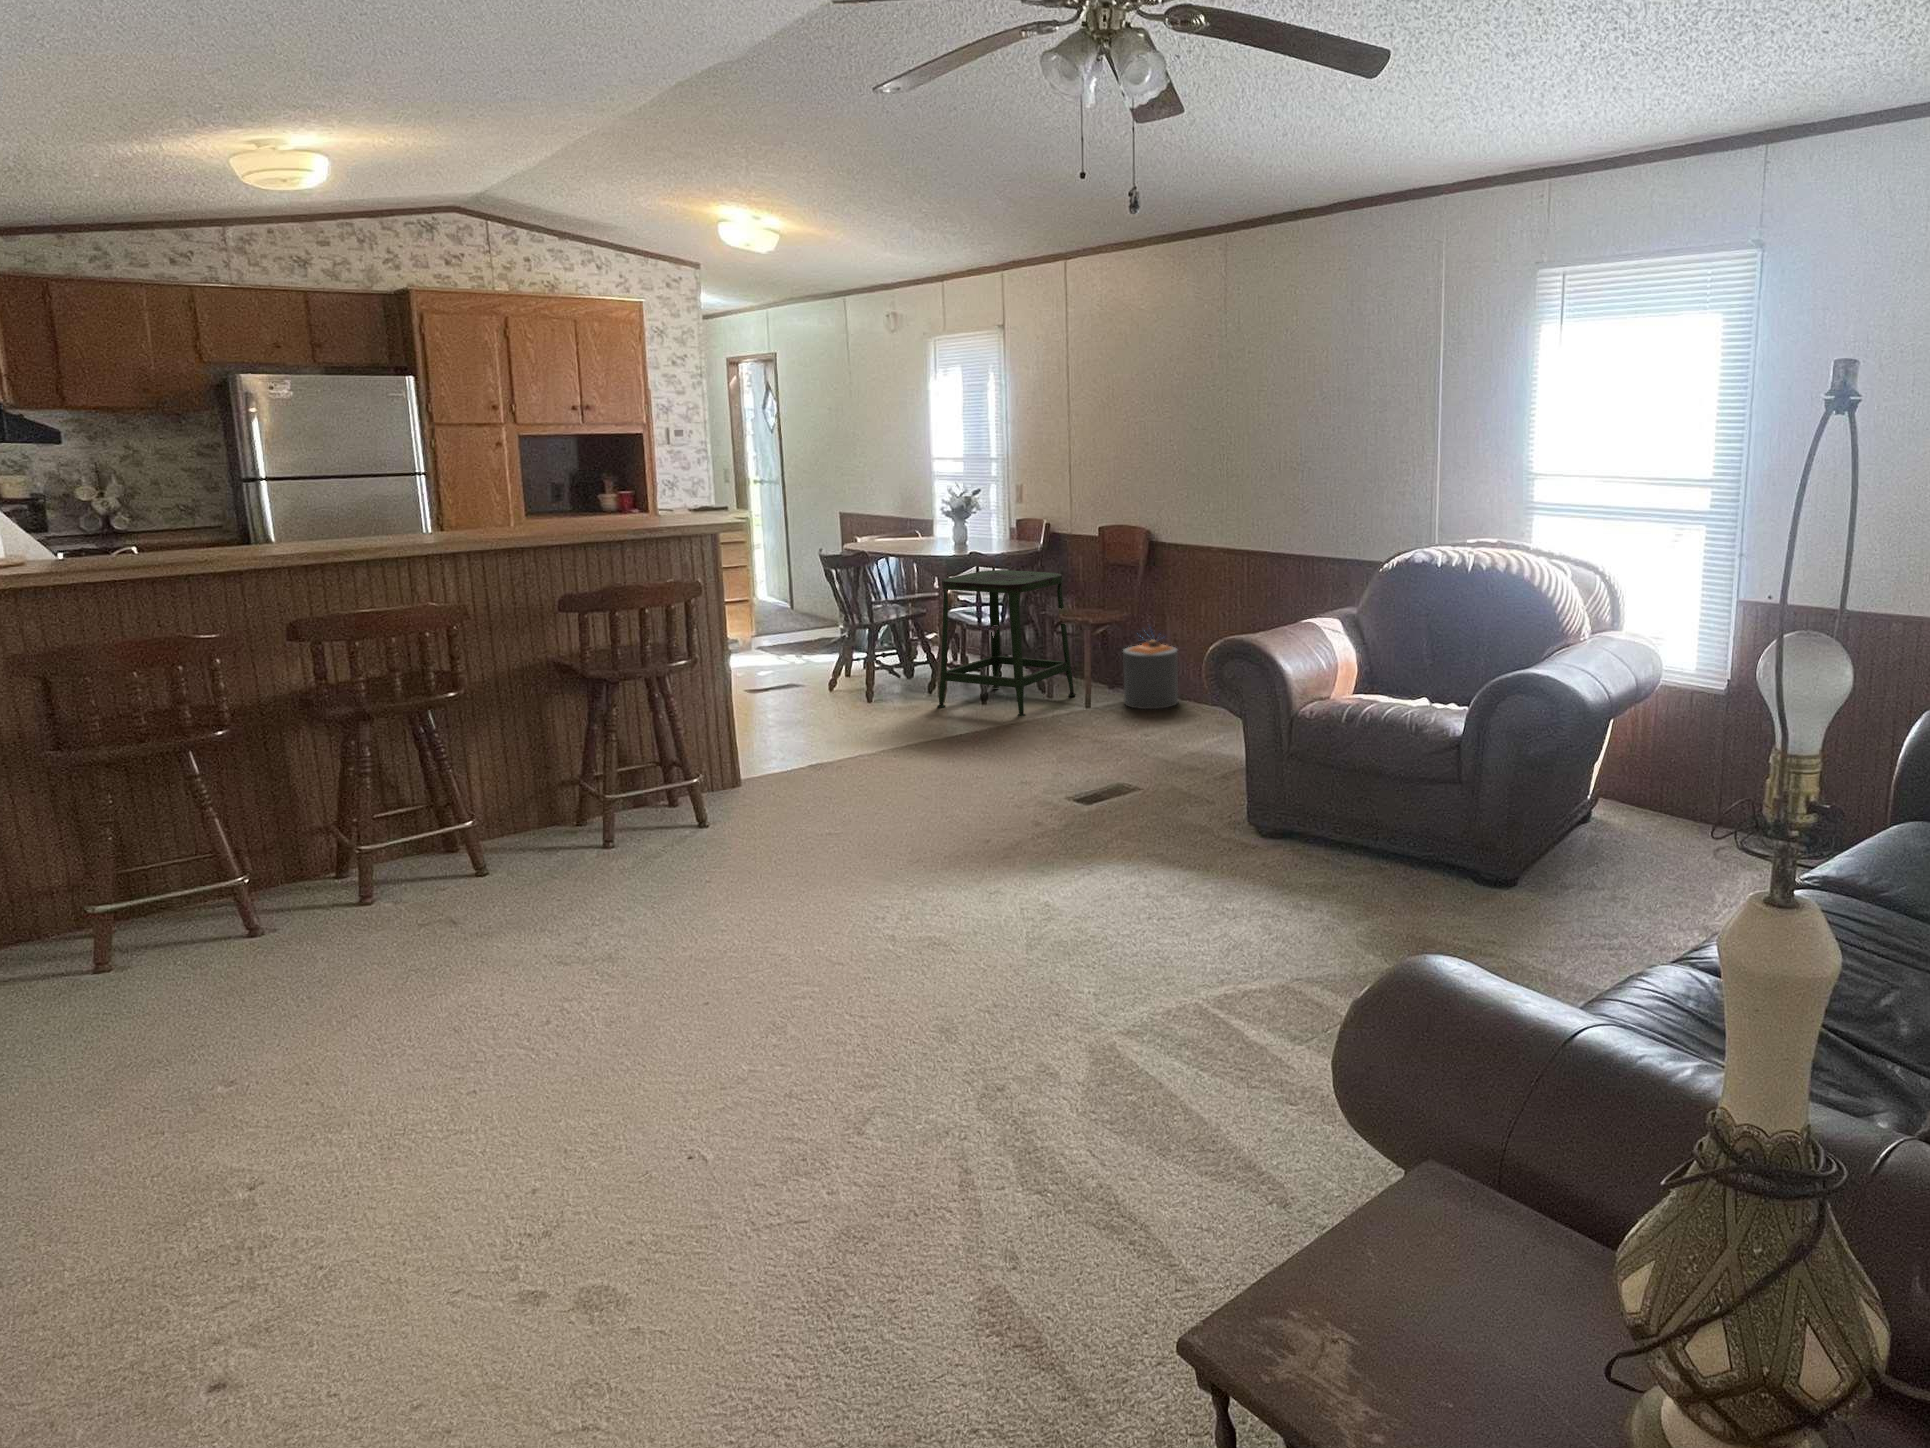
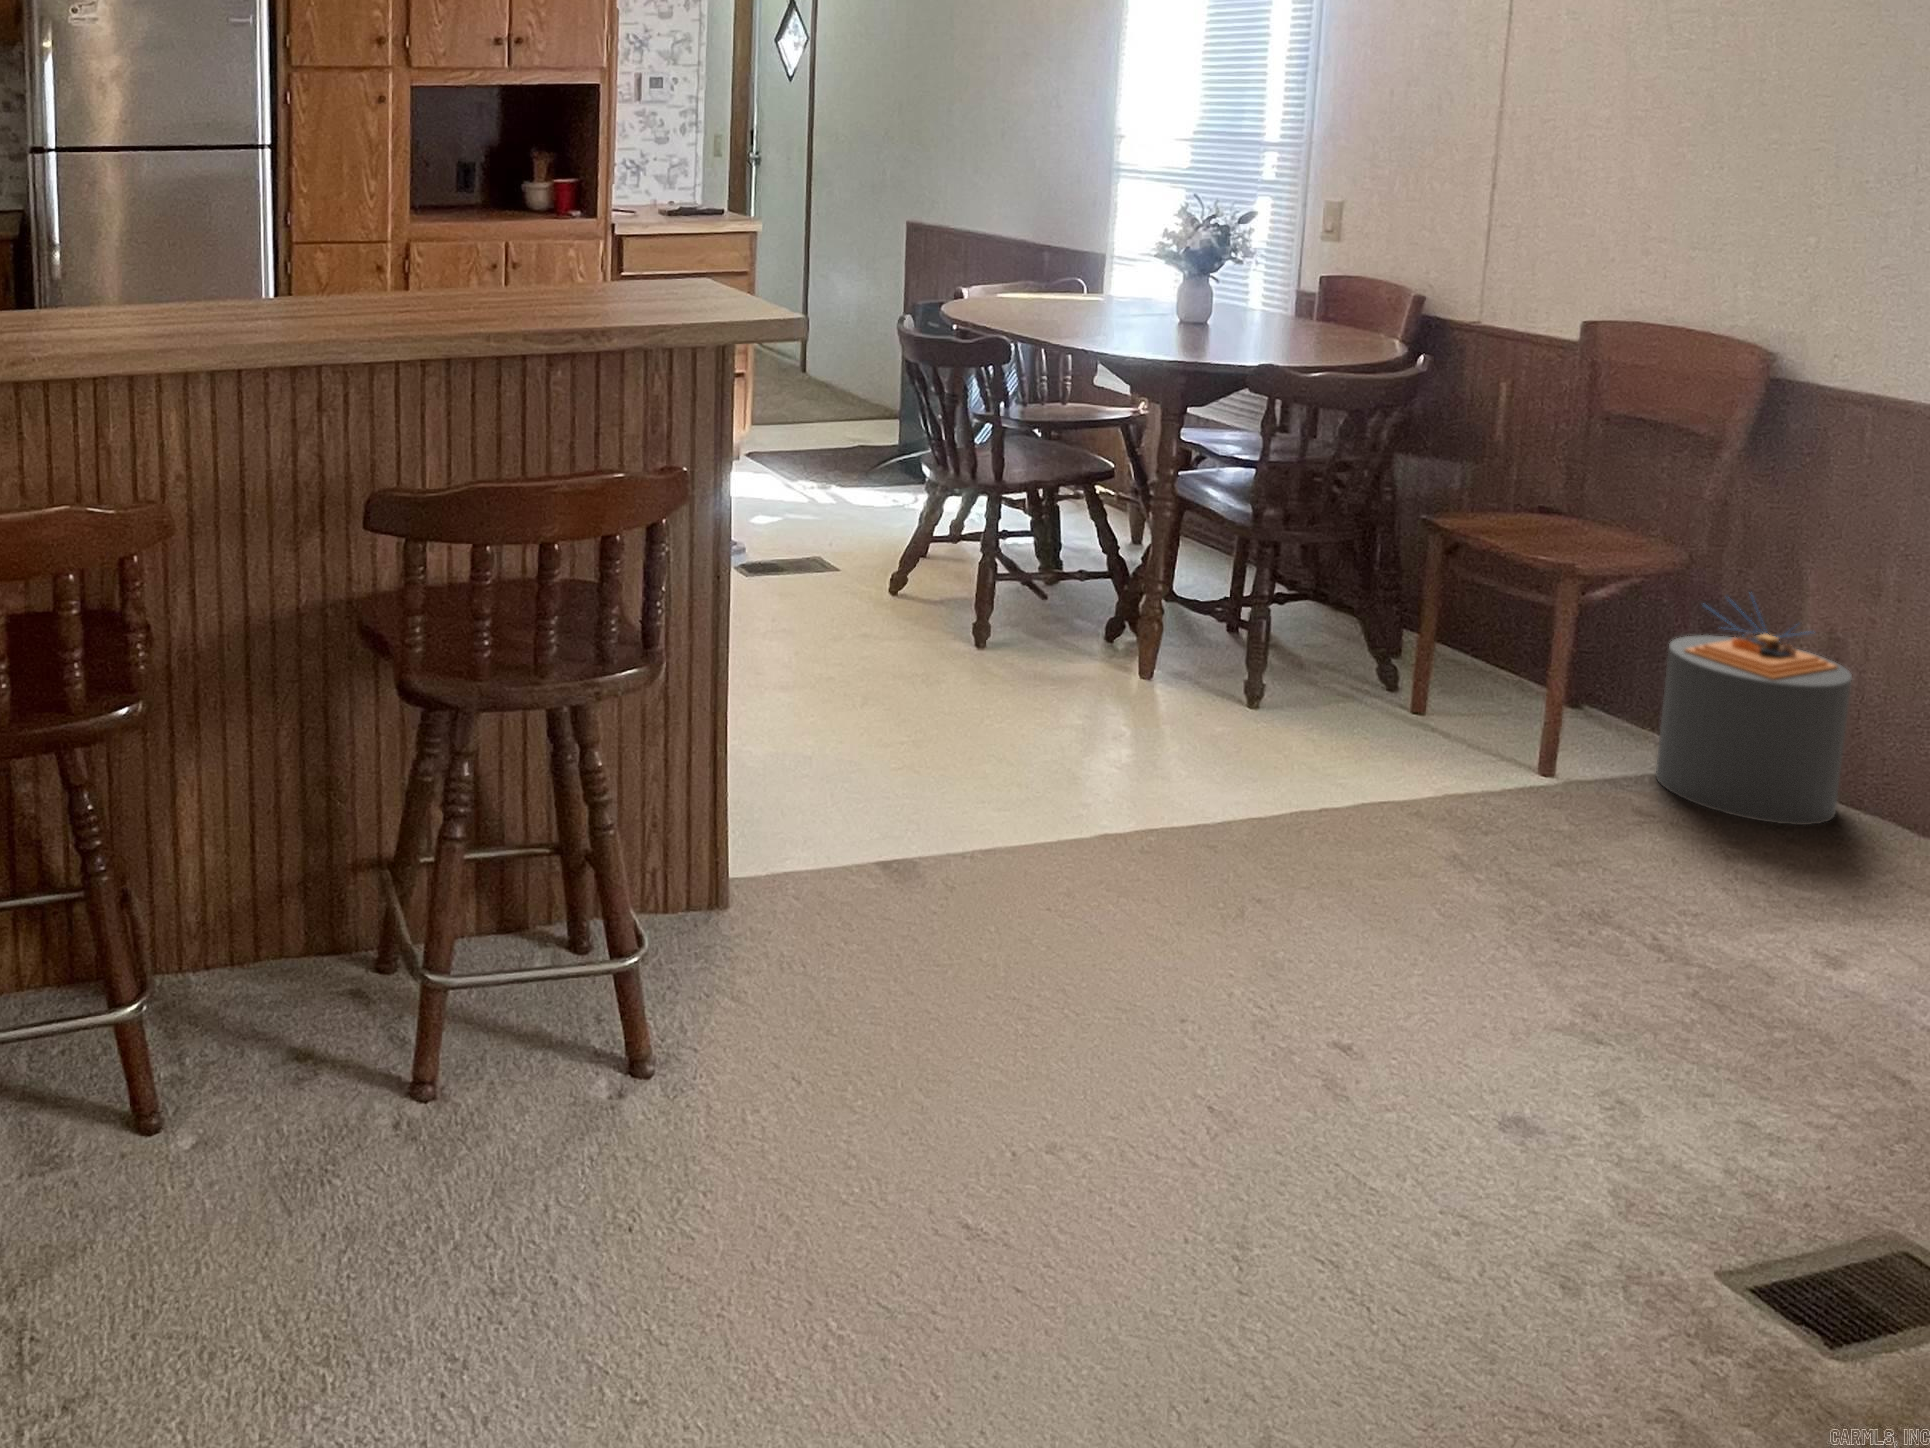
stool: present [937,570,1076,716] -> none [1141,399,1494,774]

